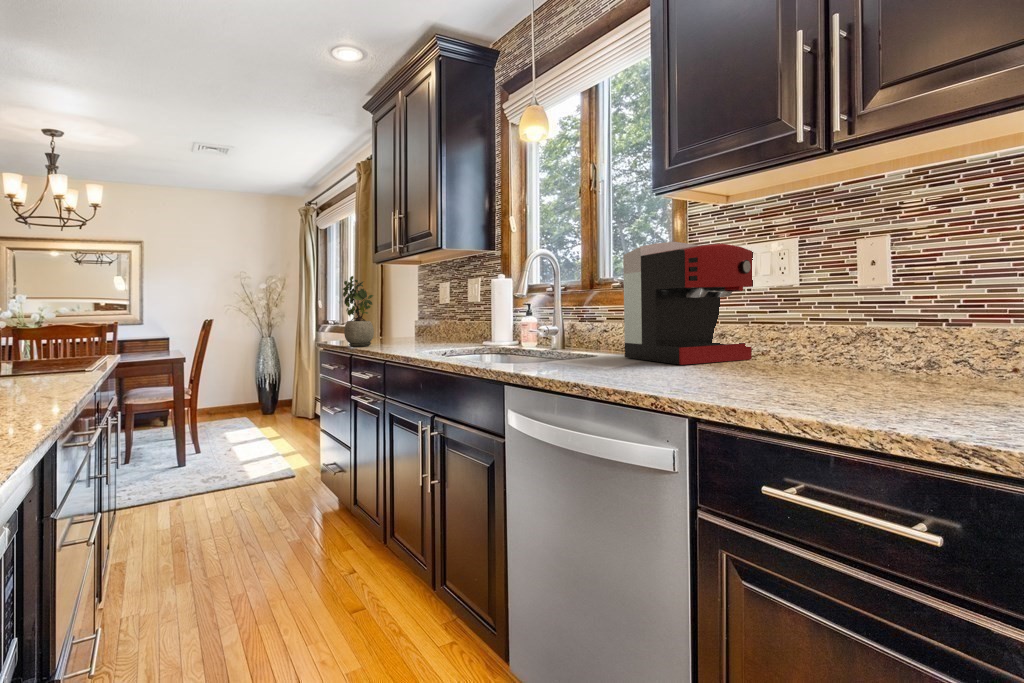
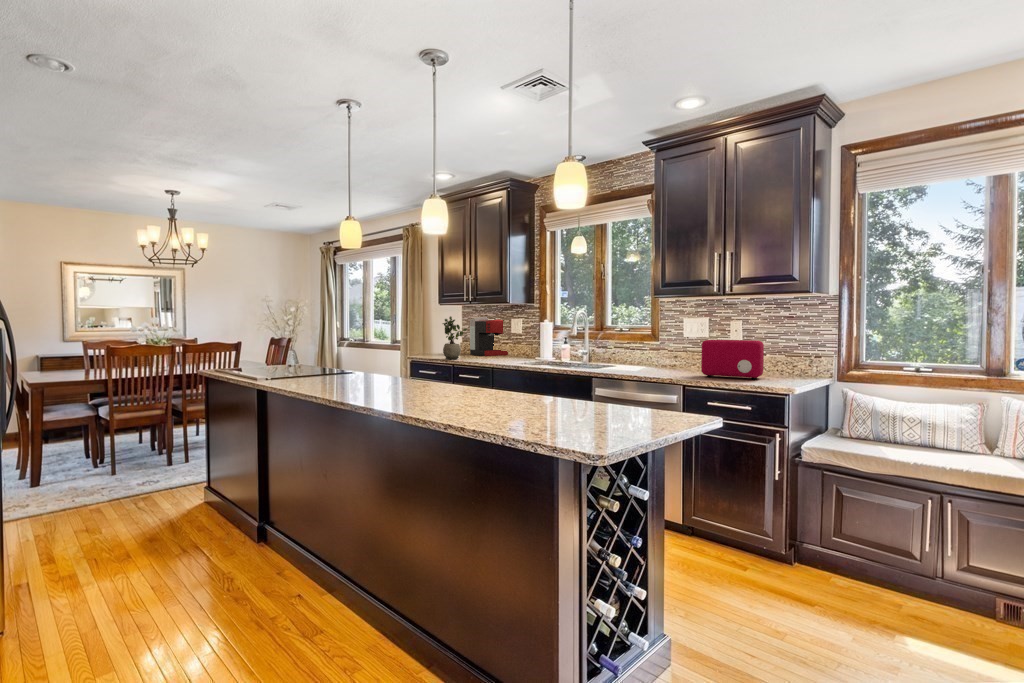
coffee maker: present [623,242,753,365] -> present [470,317,508,356]
toaster: none [748,269,977,410] -> present [701,340,764,380]

